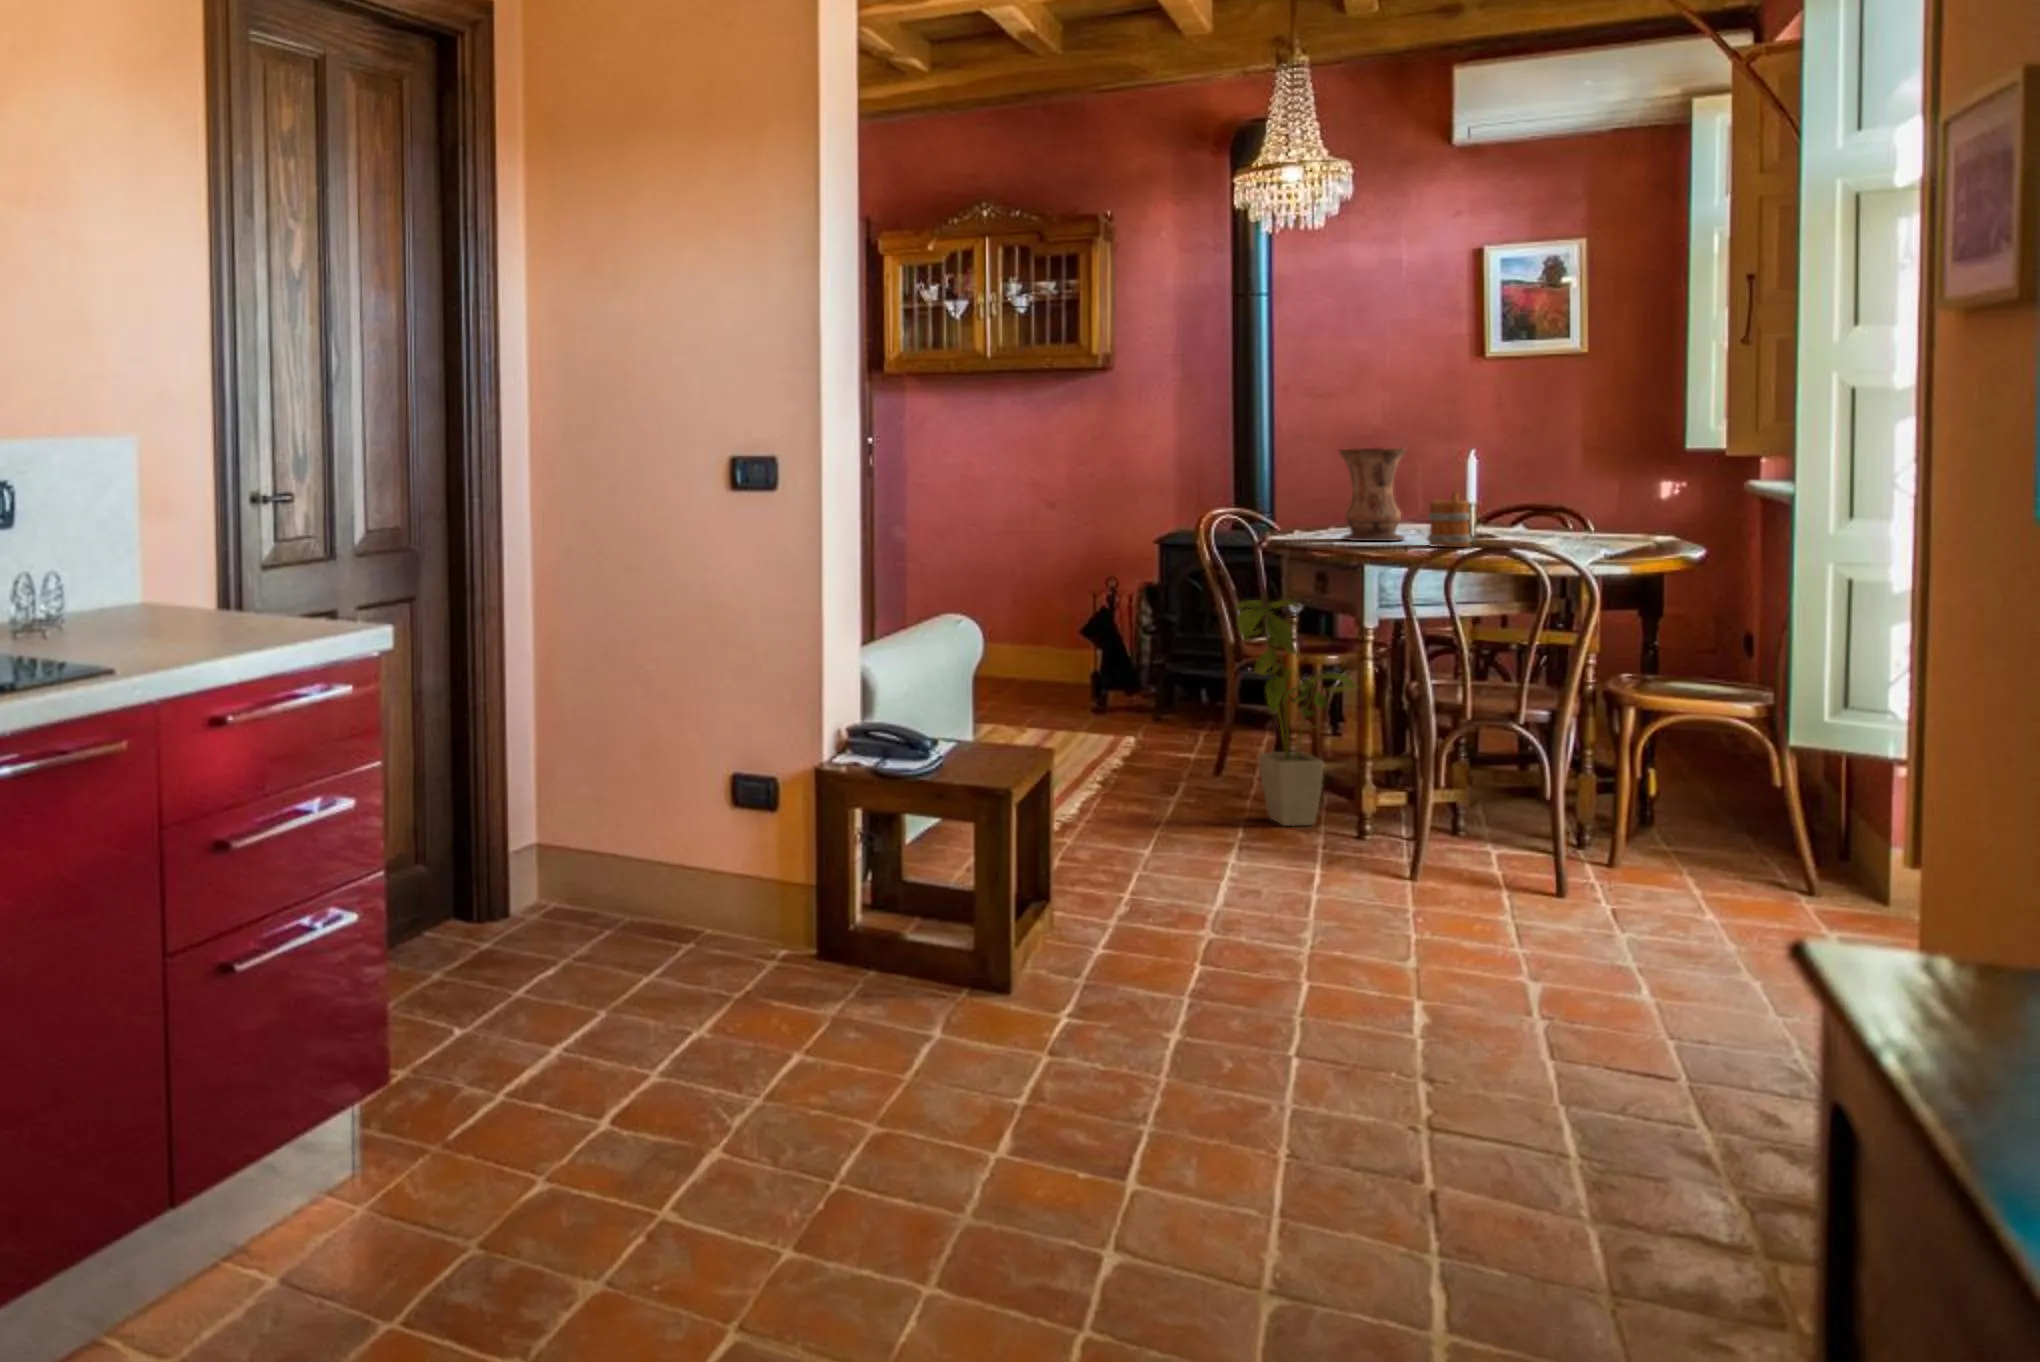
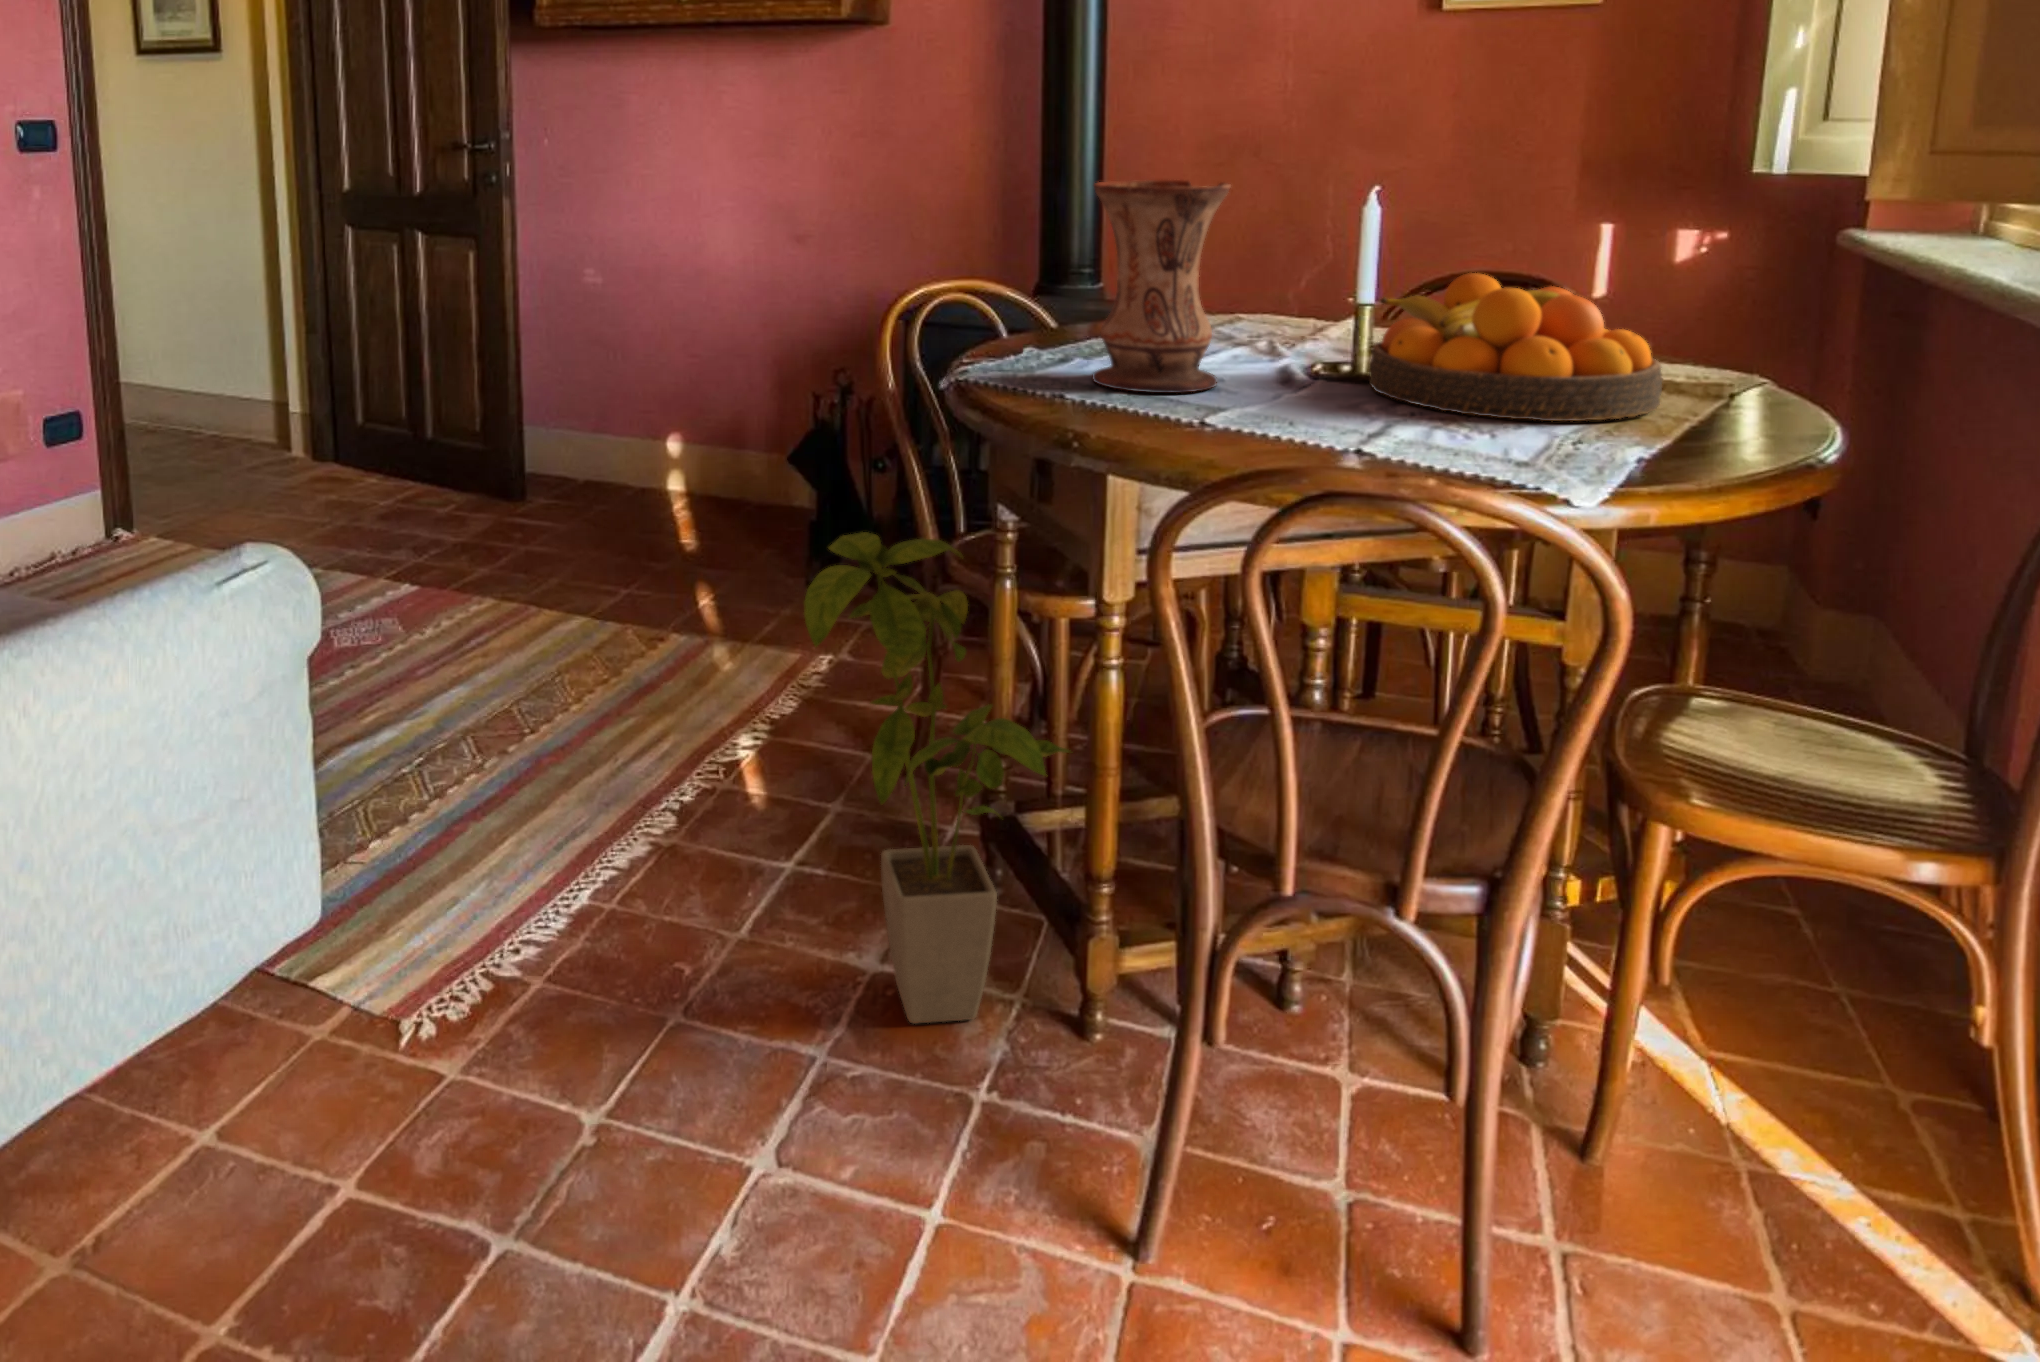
fruit bowl: none [1479,487,1621,544] -> present [1369,273,1662,421]
mug: present [1428,493,1471,547] -> none [1242,297,1339,435]

